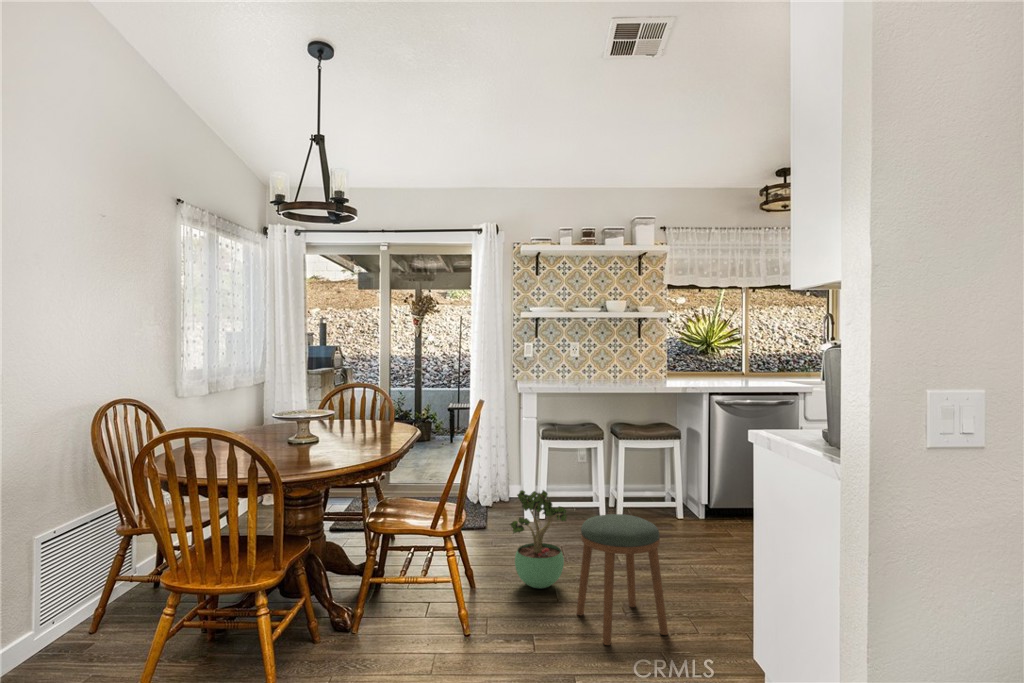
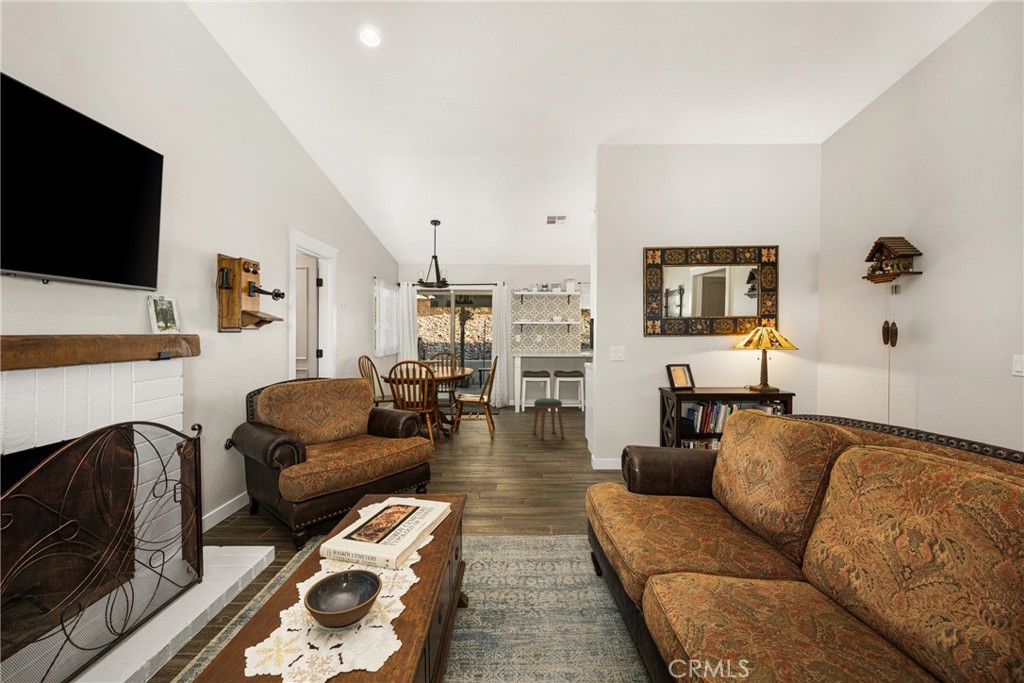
potted plant: present [510,490,567,588] -> none [509,391,530,428]

